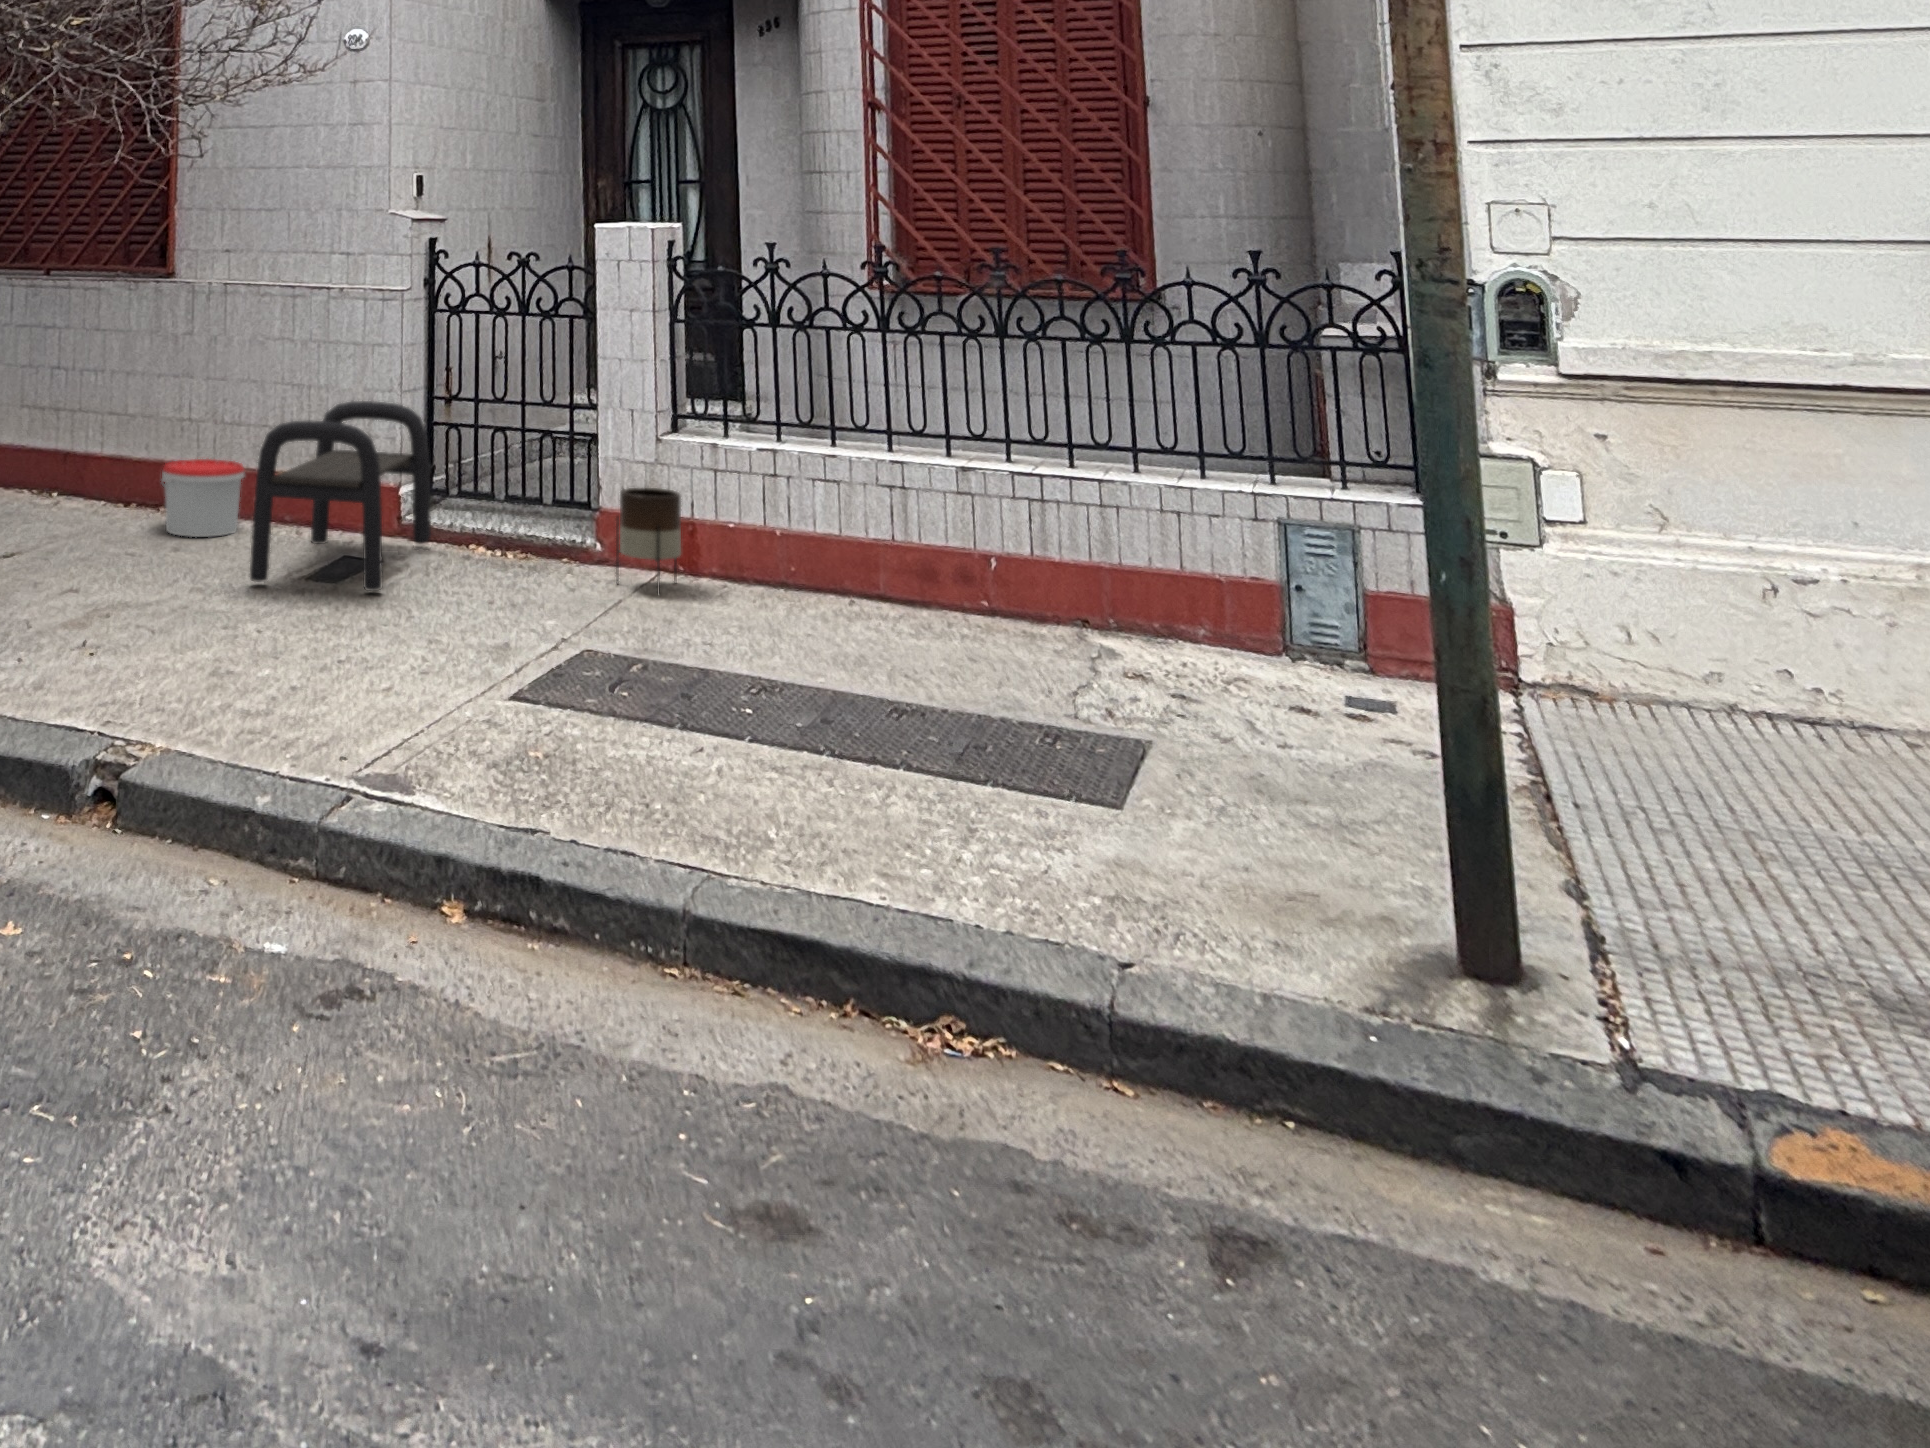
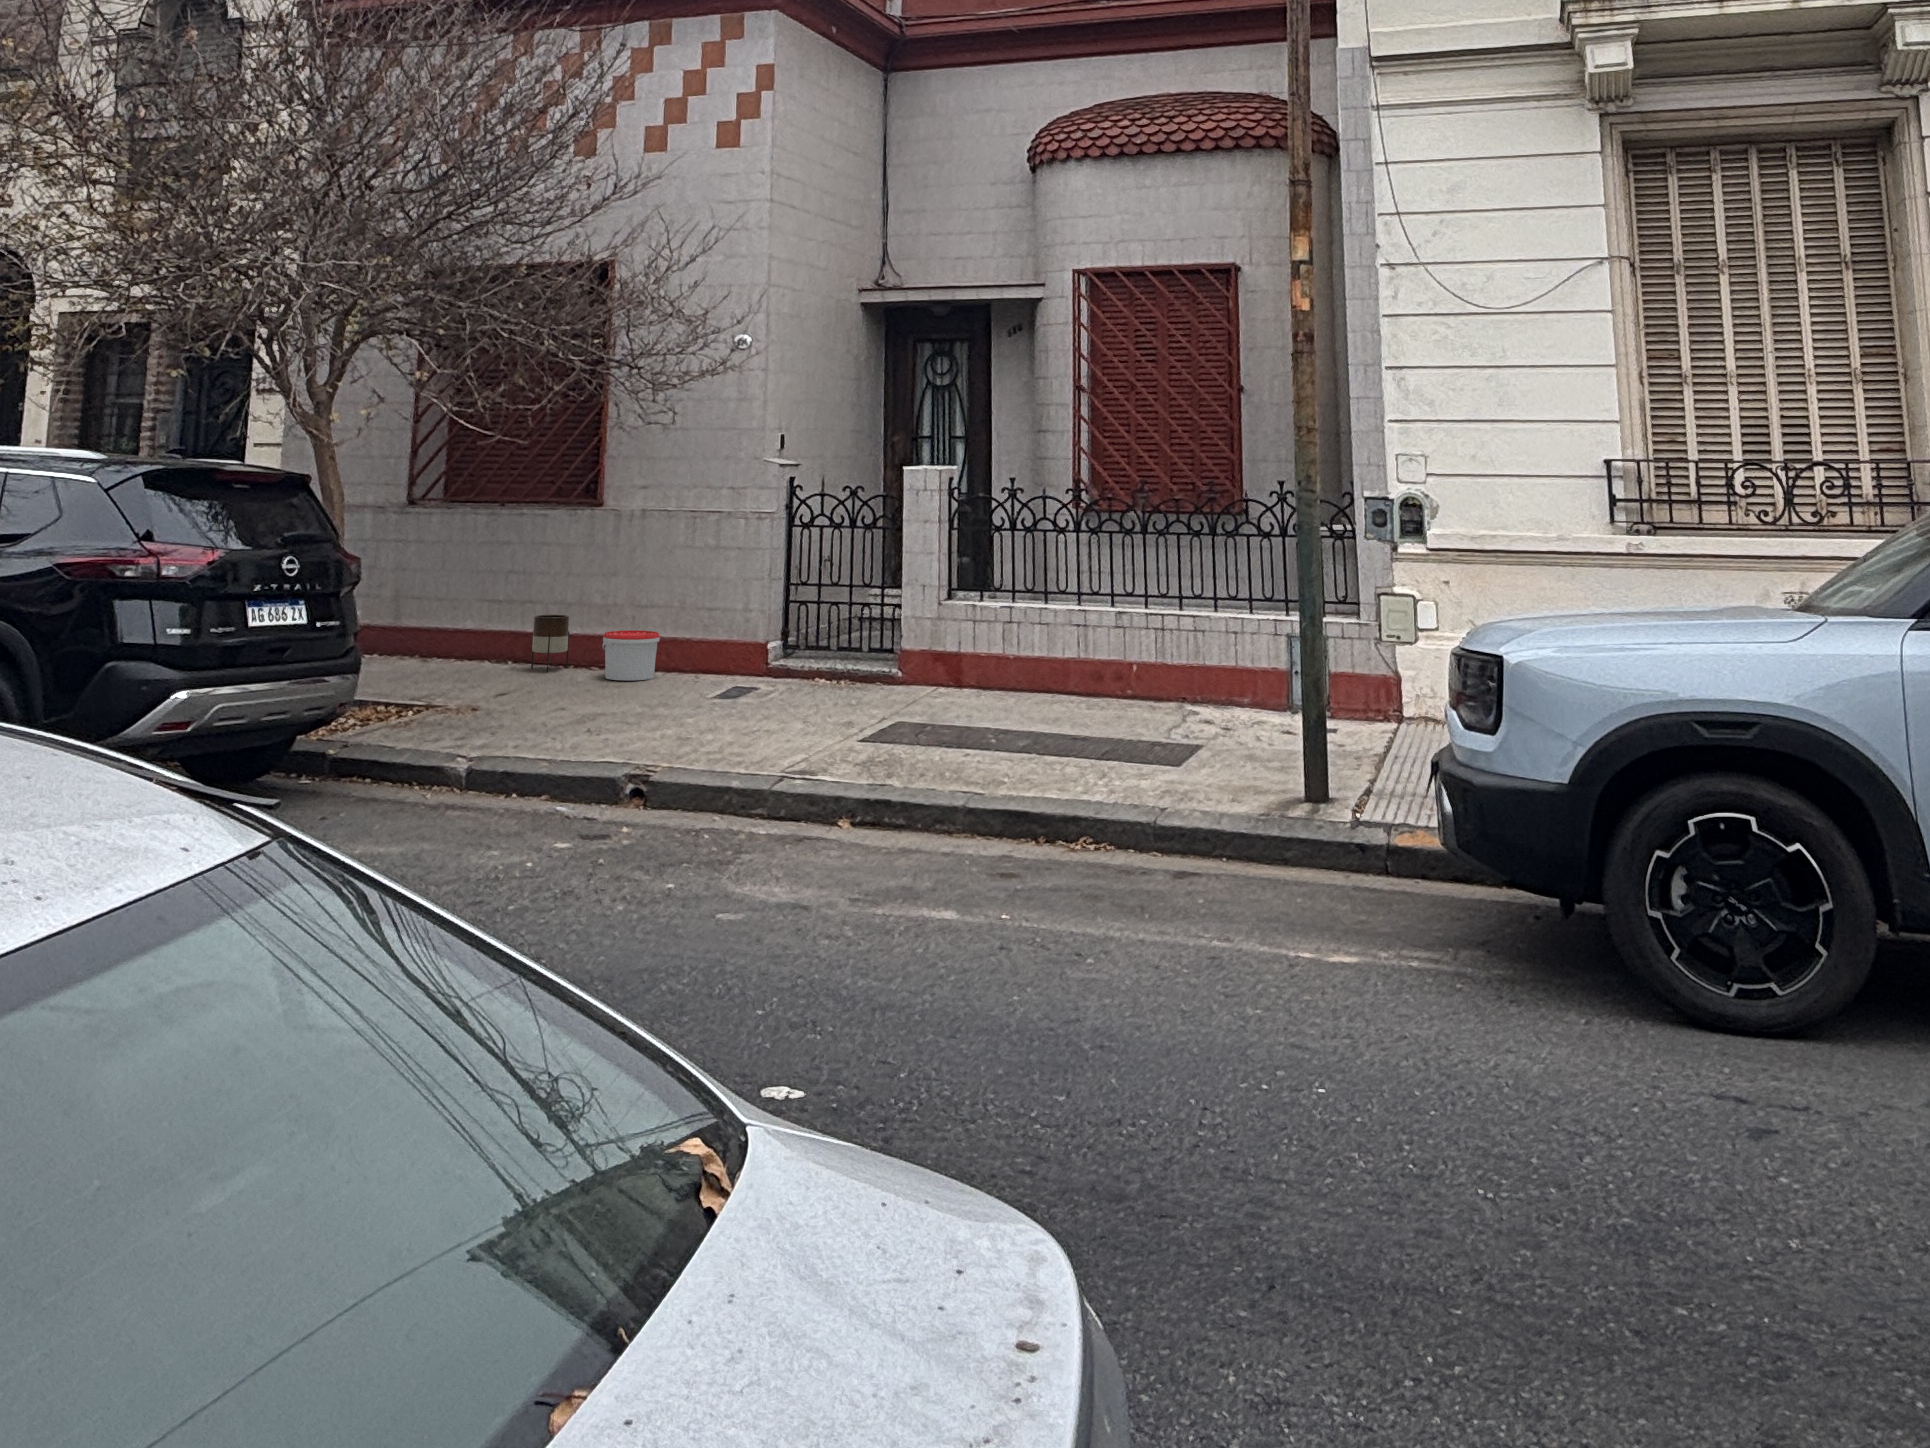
bench: present [250,401,431,591] -> none [681,586,789,701]
planter: present [616,488,681,594] -> present [531,615,569,673]

